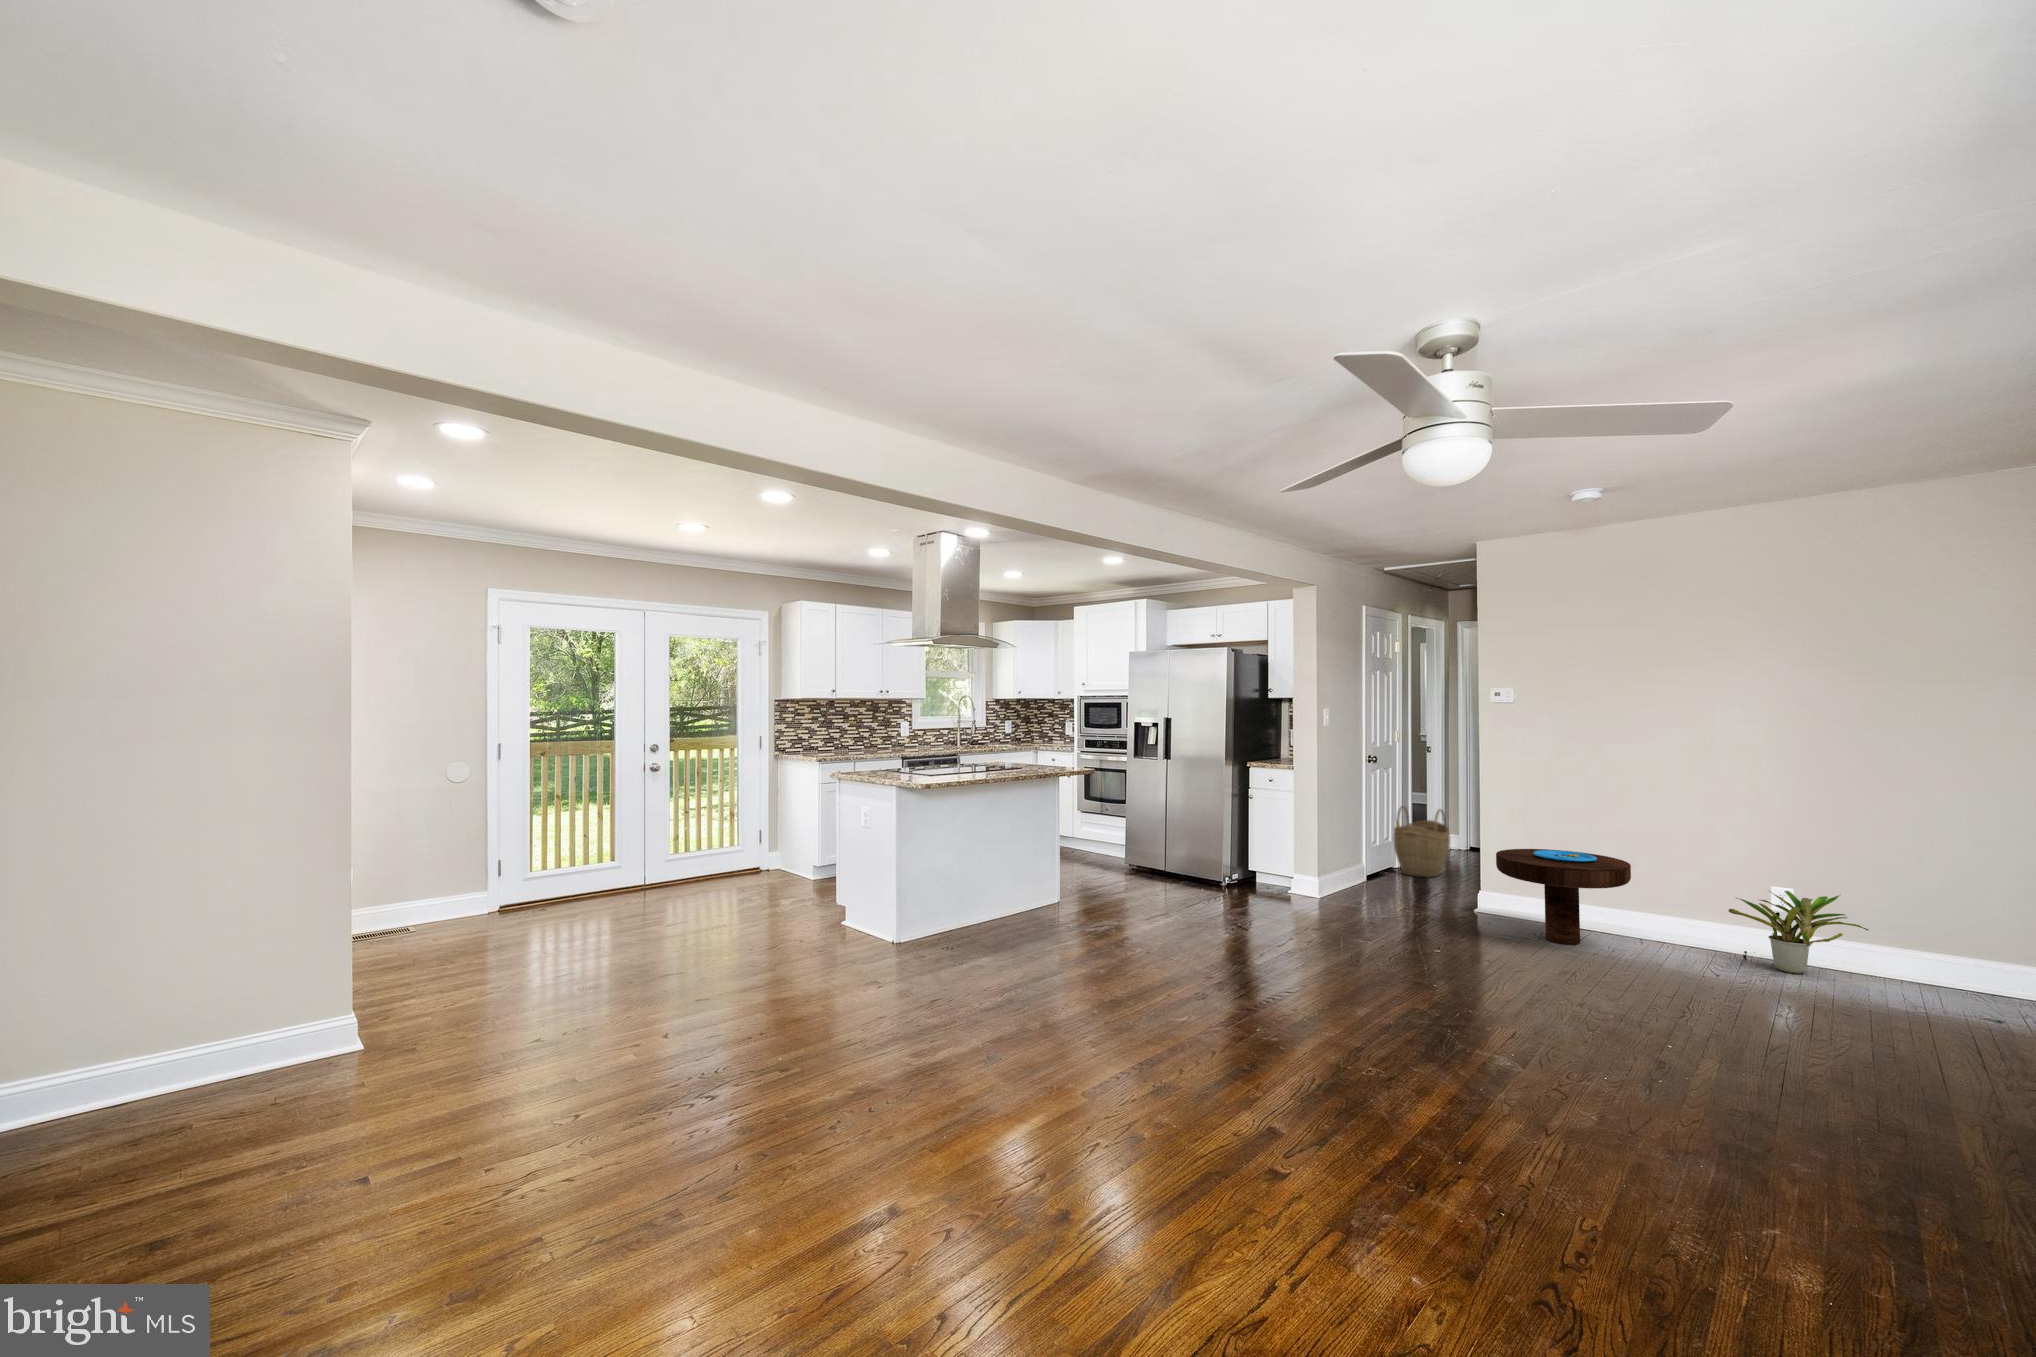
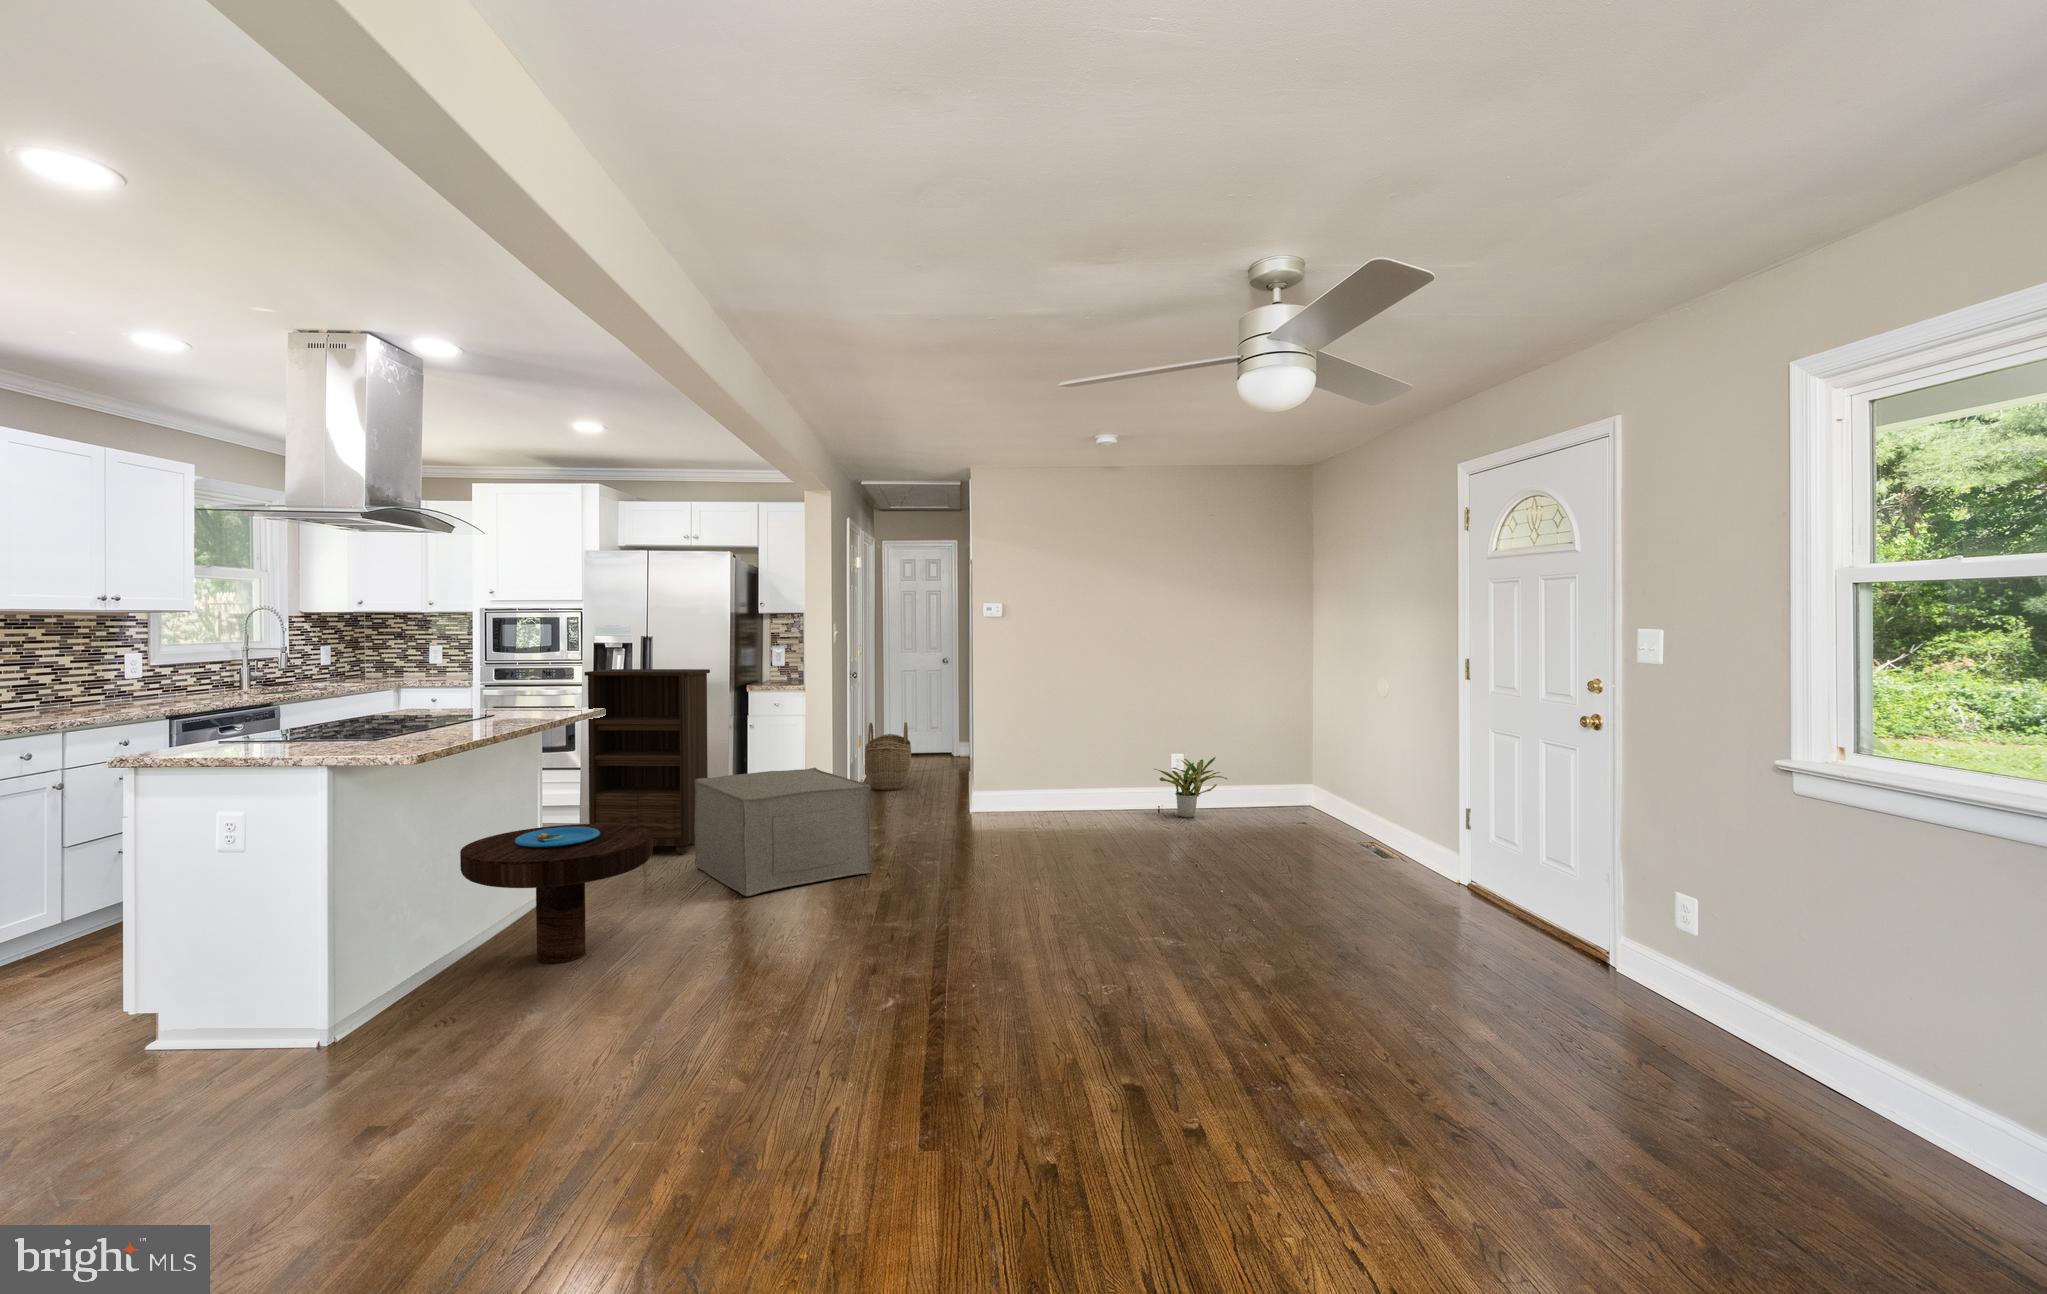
bookshelf: none [1111,742,1203,894] -> present [584,669,710,854]
ottoman: none [1166,832,1294,939] -> present [694,768,872,896]
side table: present [1496,849,1631,945] -> present [460,824,653,963]

